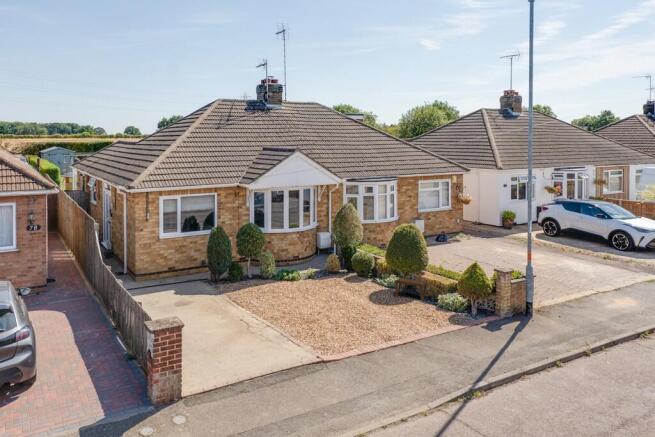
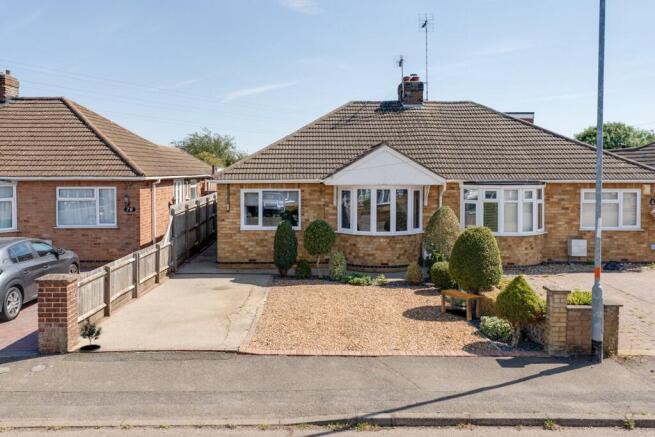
potted tree: none [179,354,203,390] -> present [79,317,101,352]

